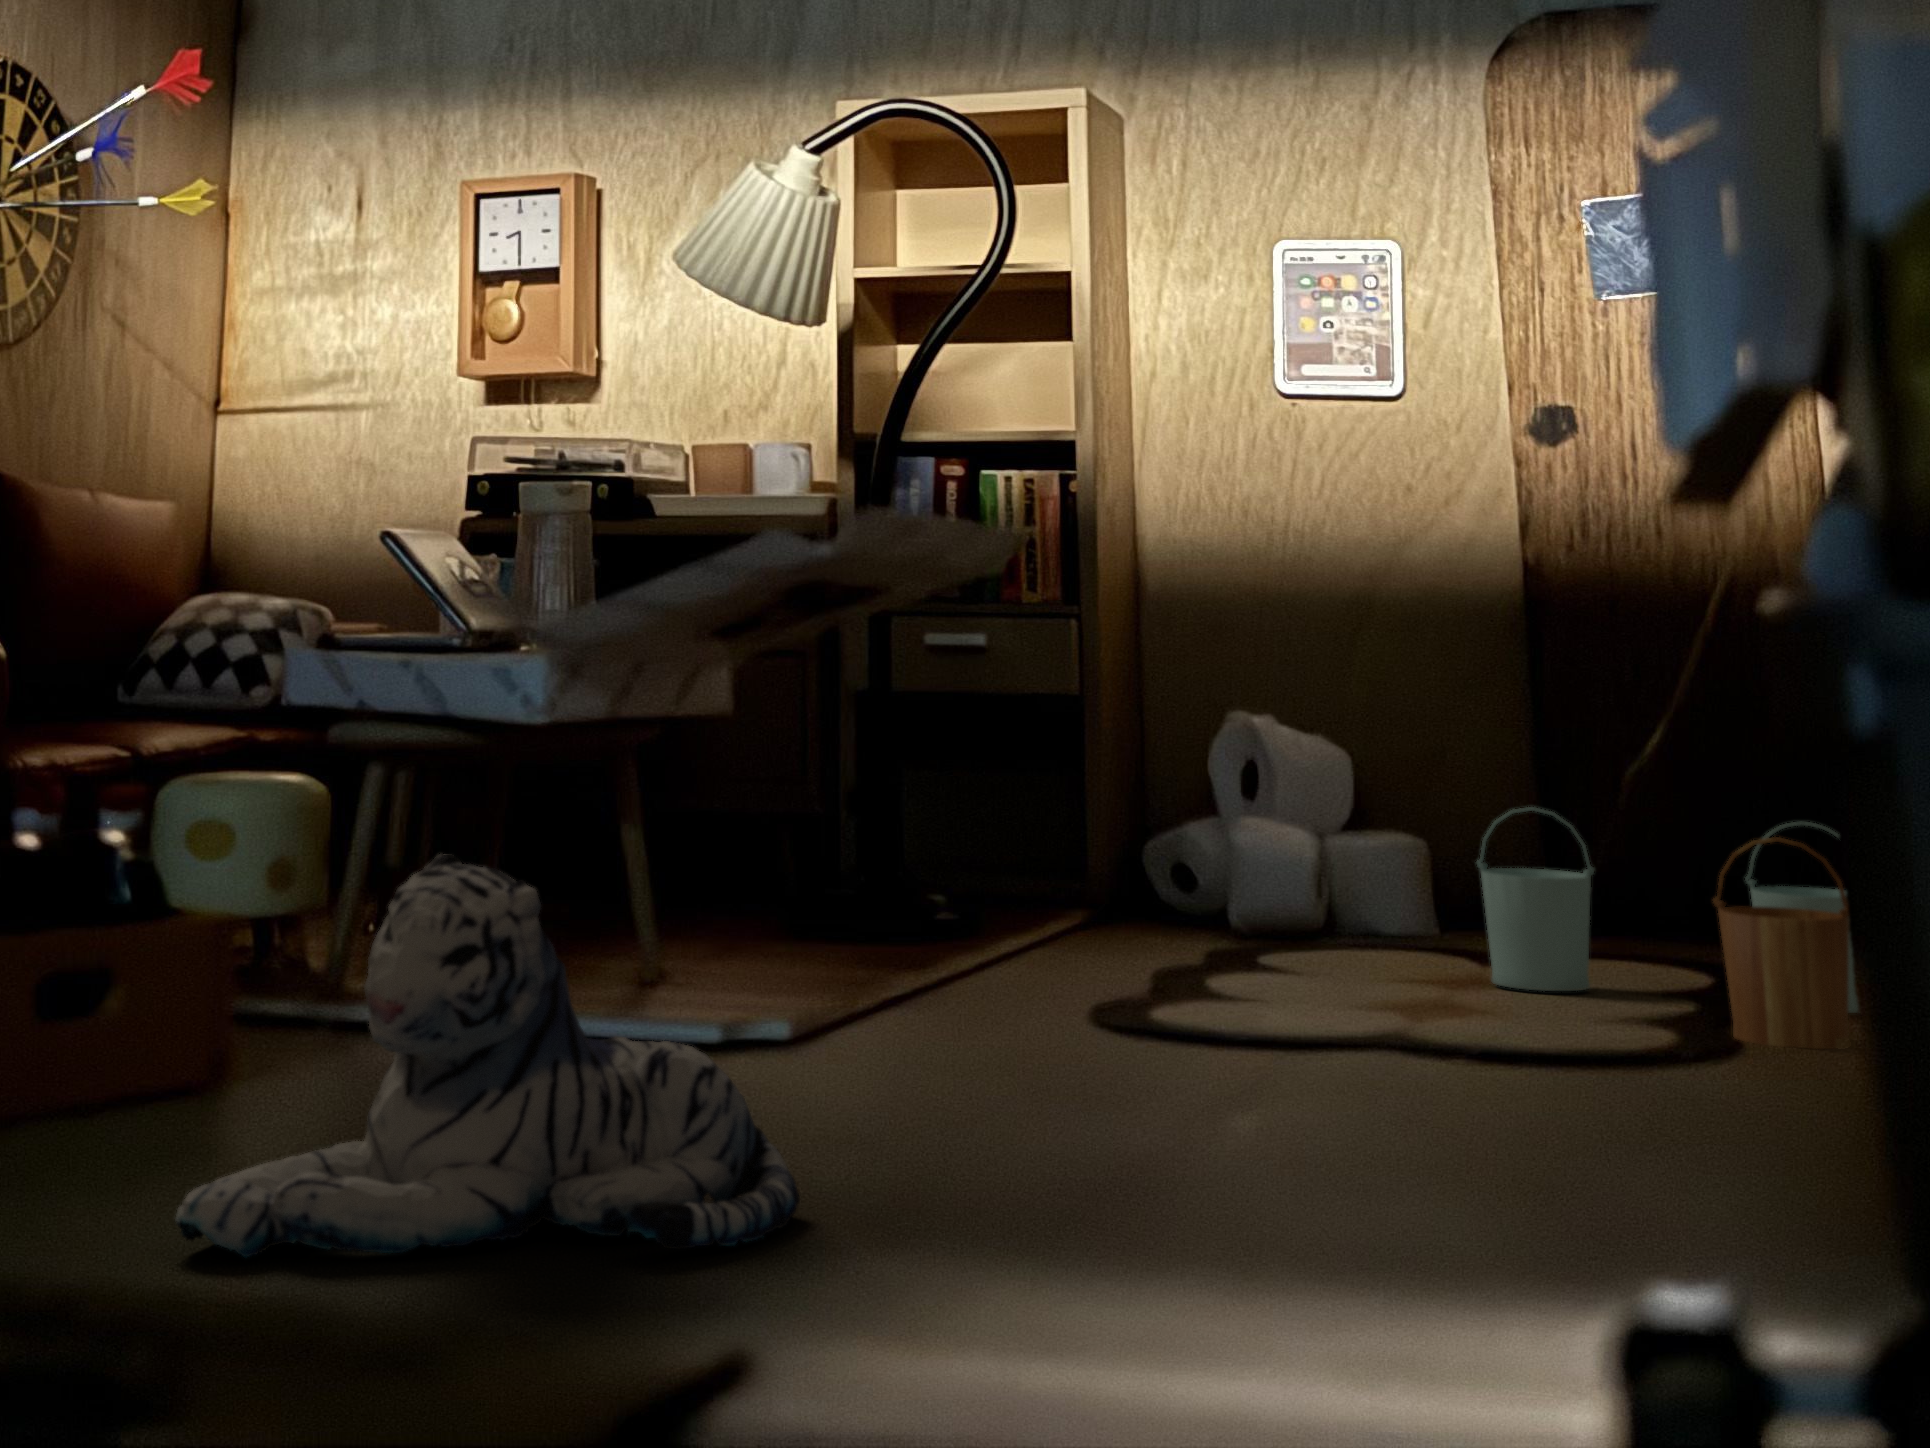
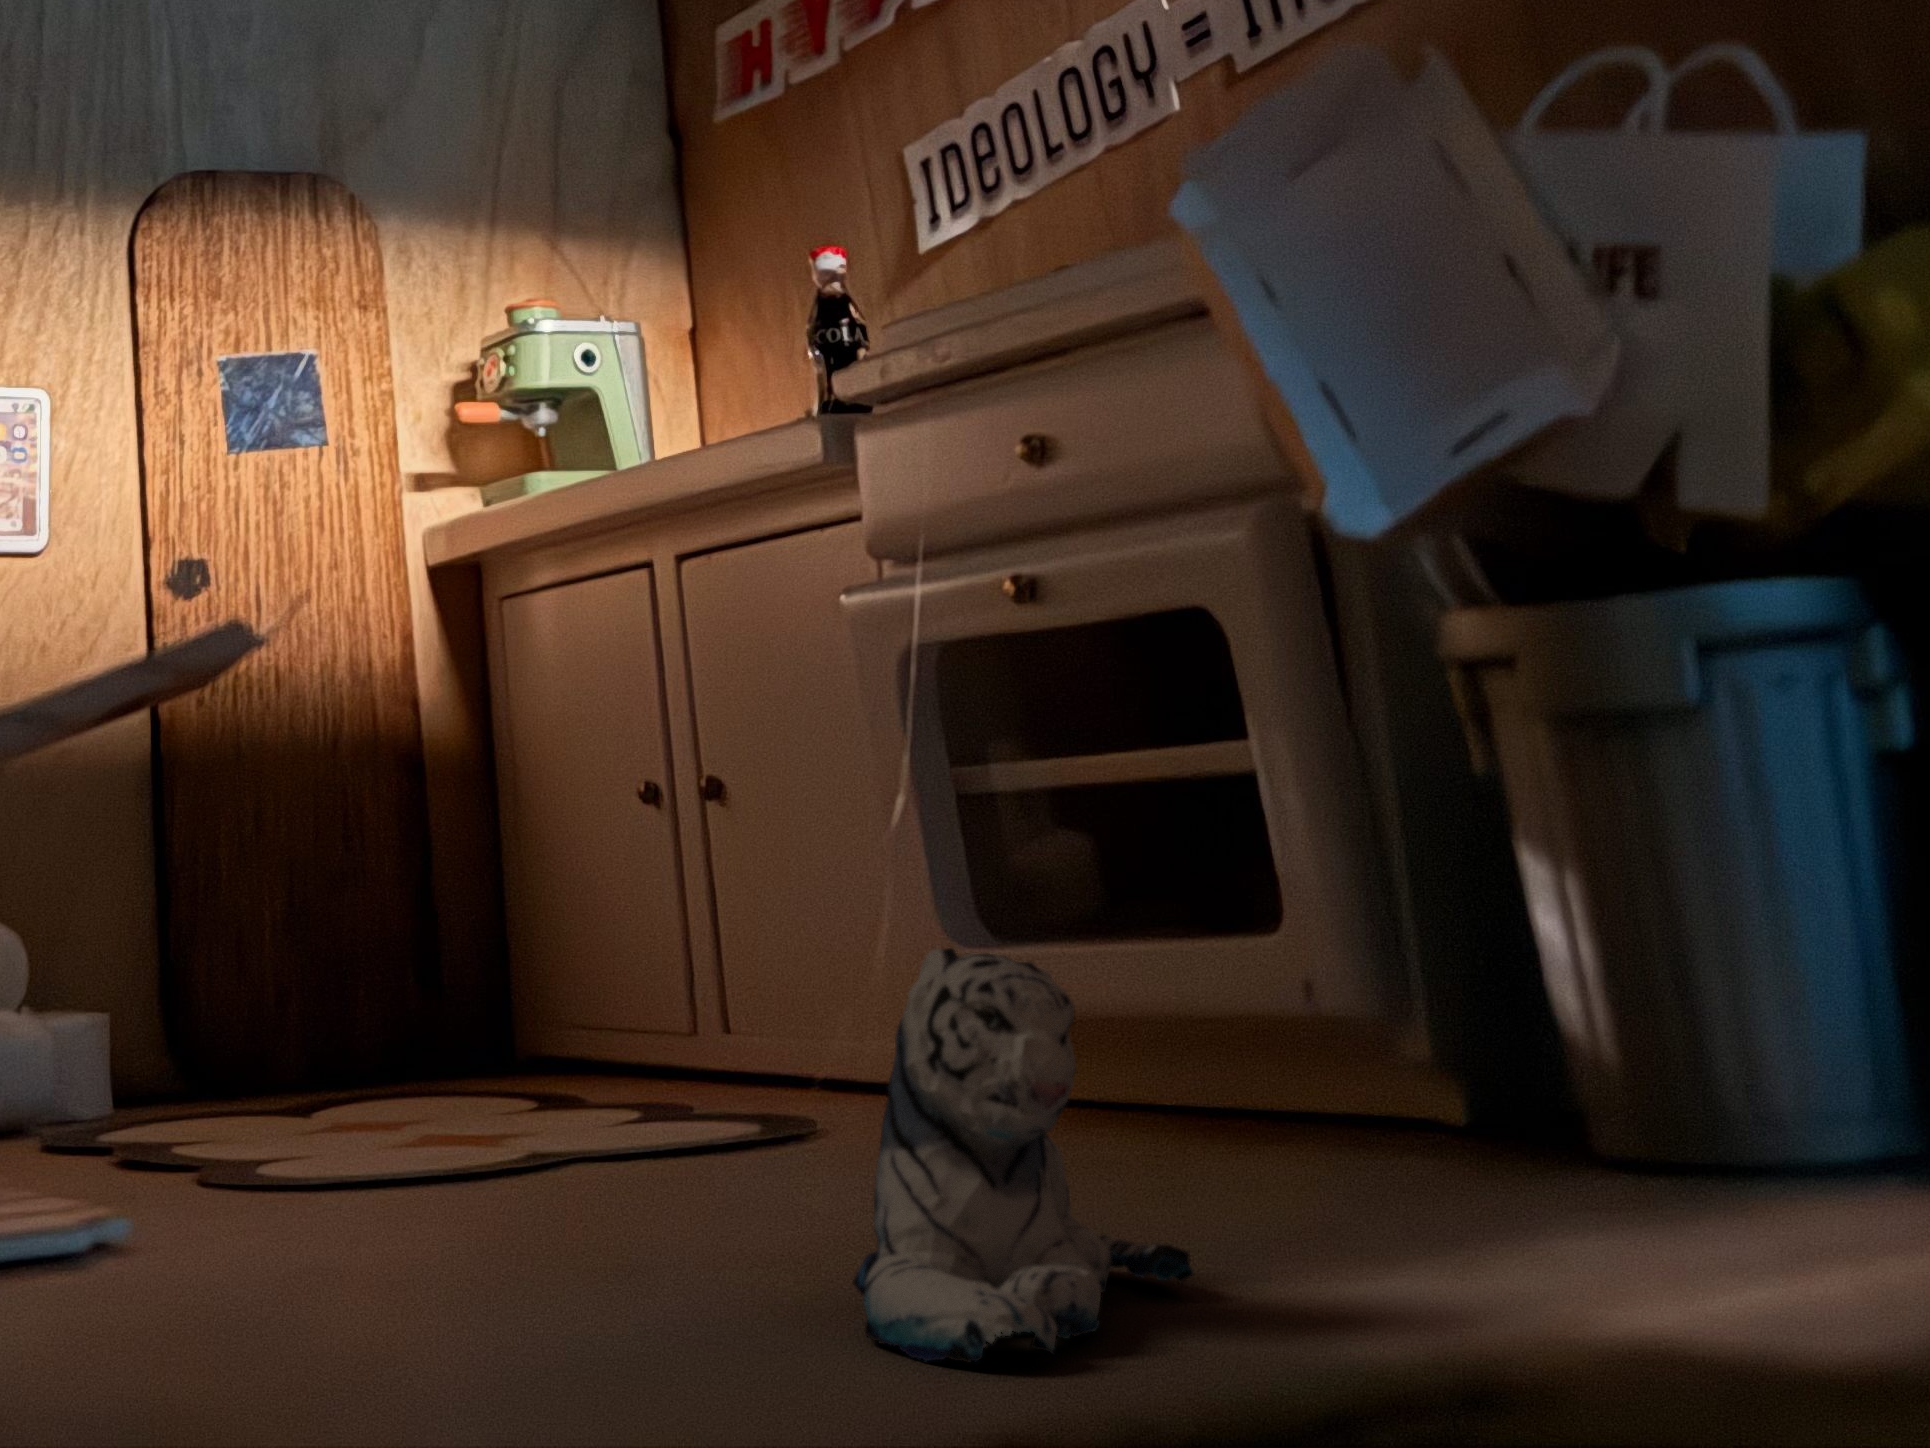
bucket: present [1477,807,1858,1049] -> none [306,920,743,1111]

